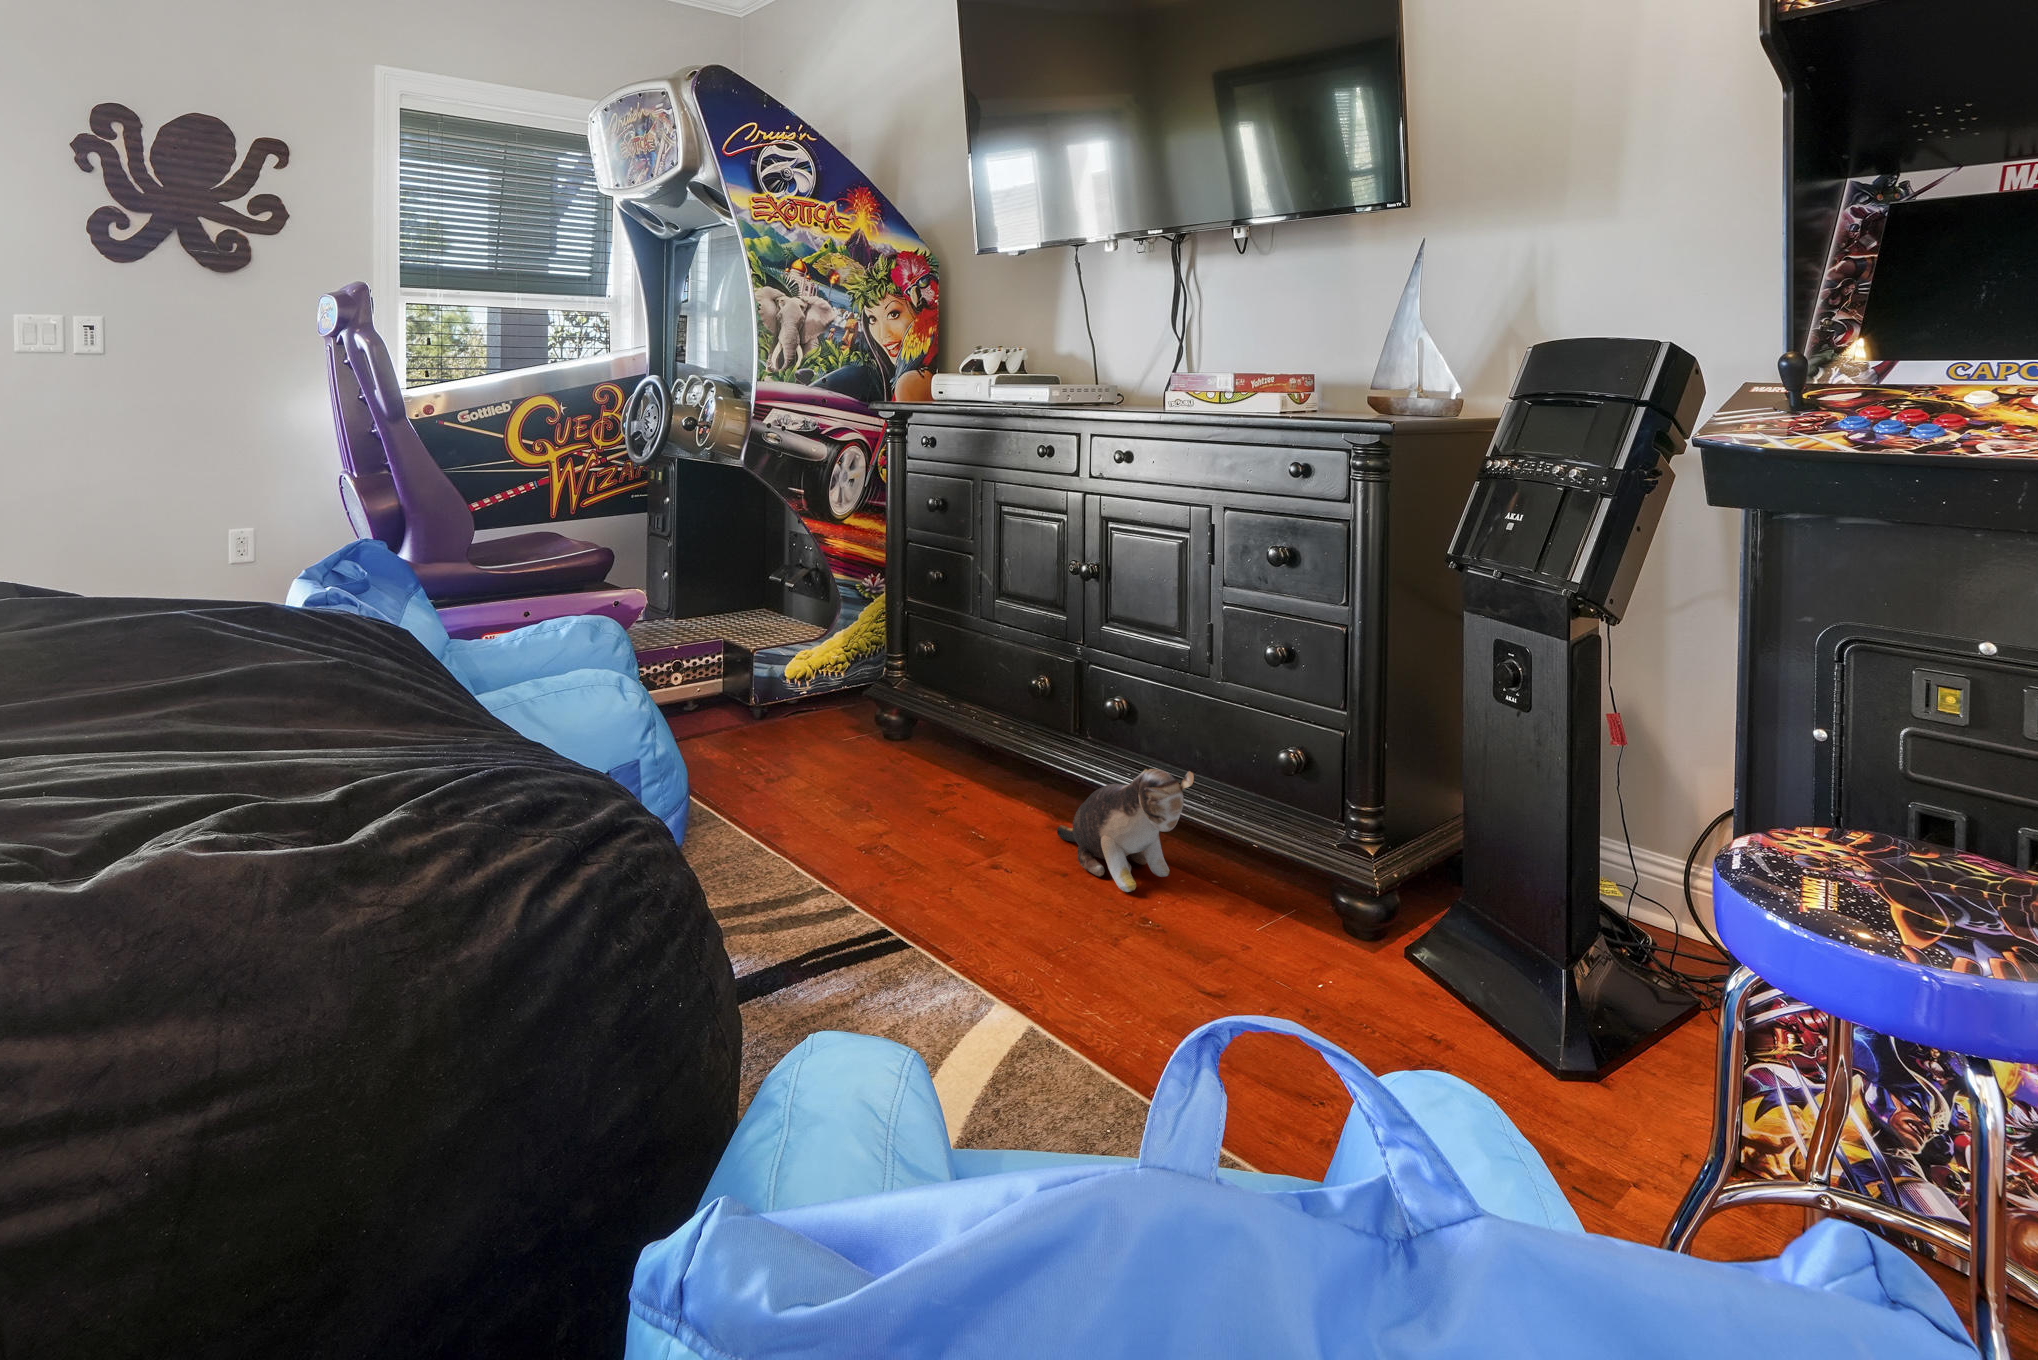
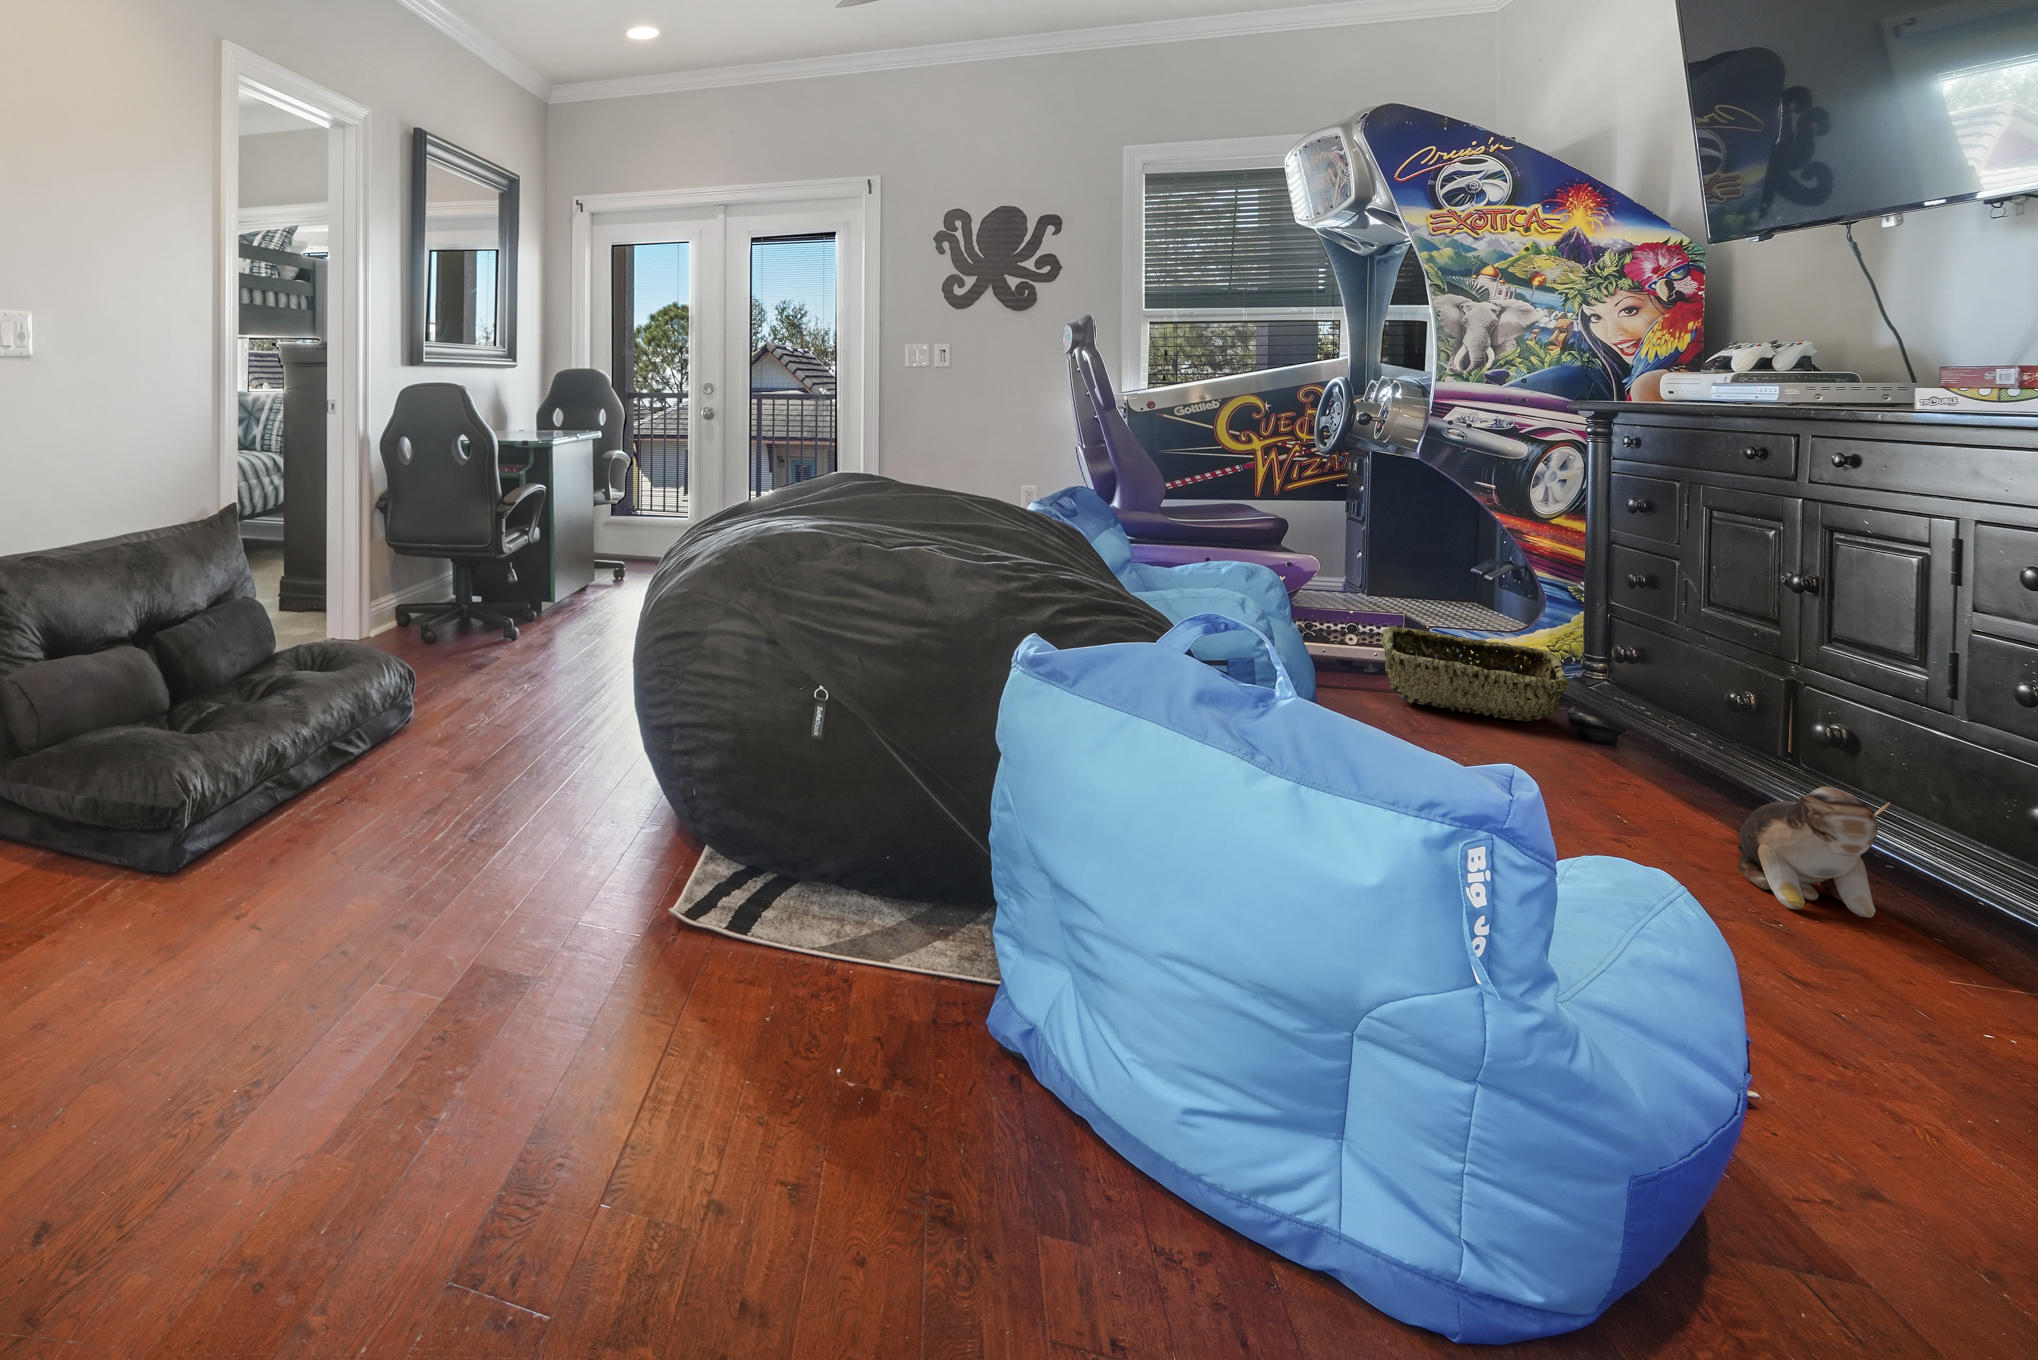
woven basket: none [716,652,876,745] -> present [1383,626,1568,721]

